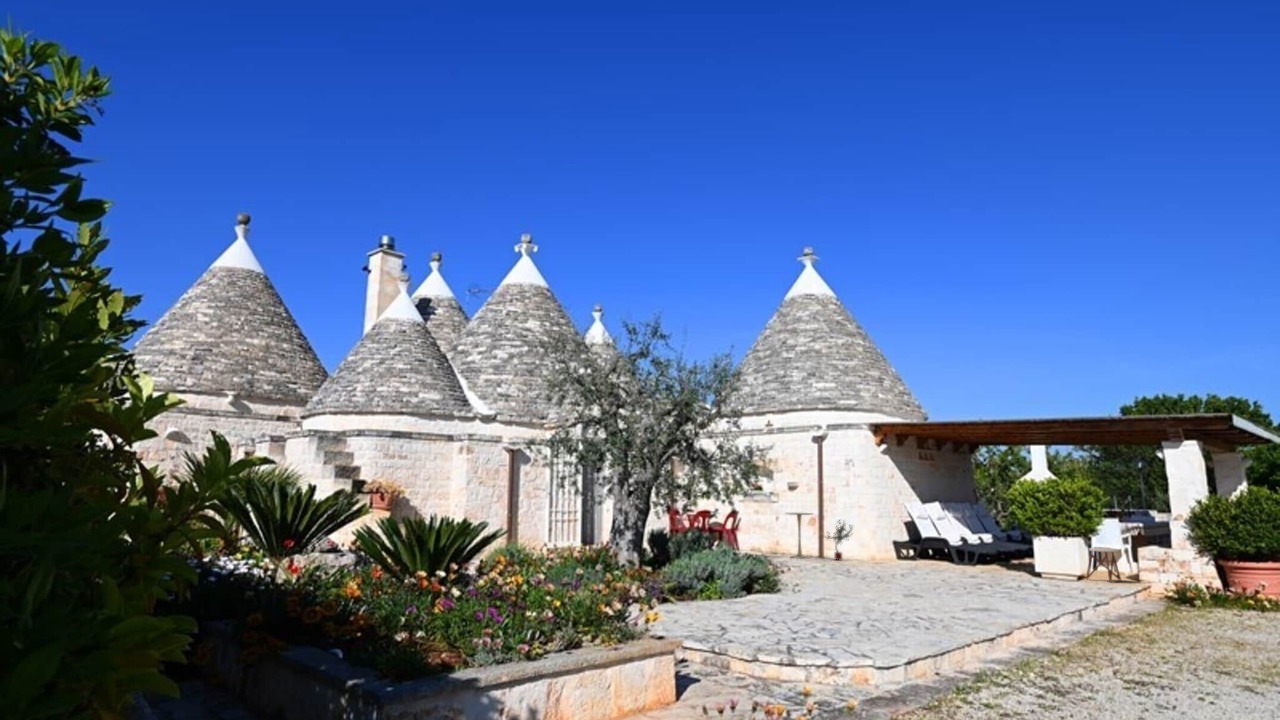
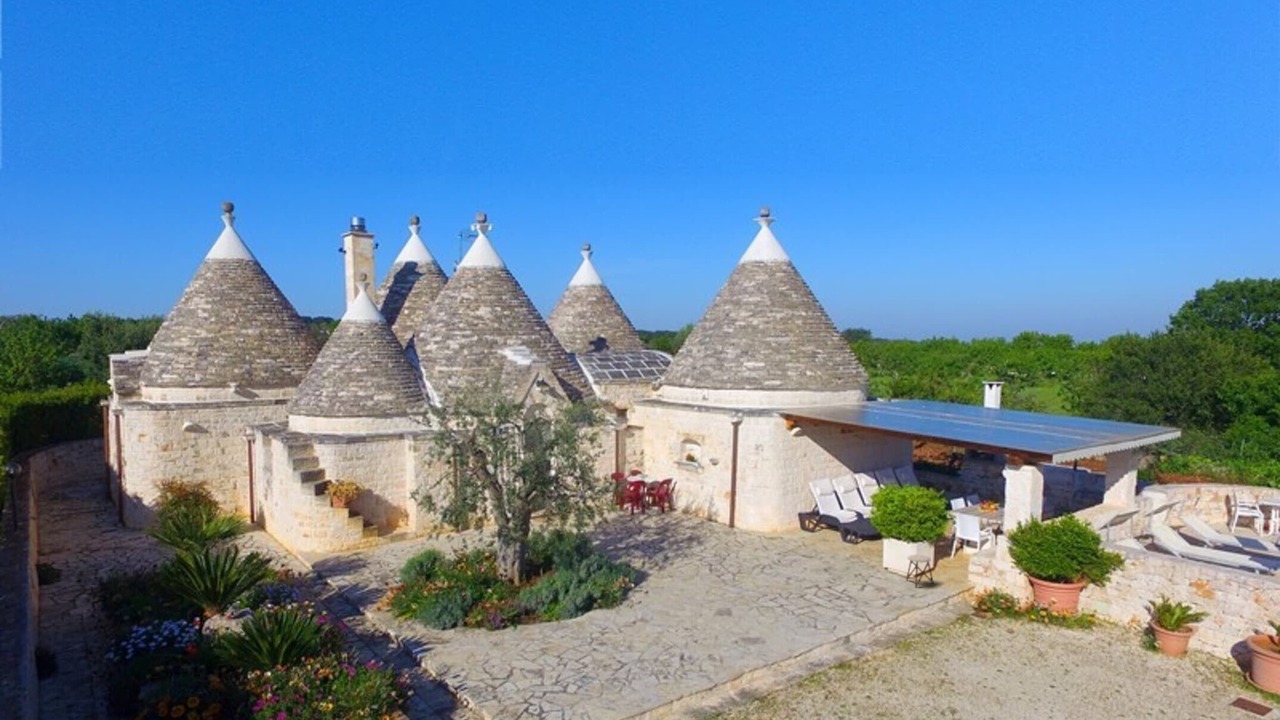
pedestal table: present [787,513,812,559] -> none [704,486,730,529]
potted tree: present [827,520,852,560] -> none [734,498,758,534]

